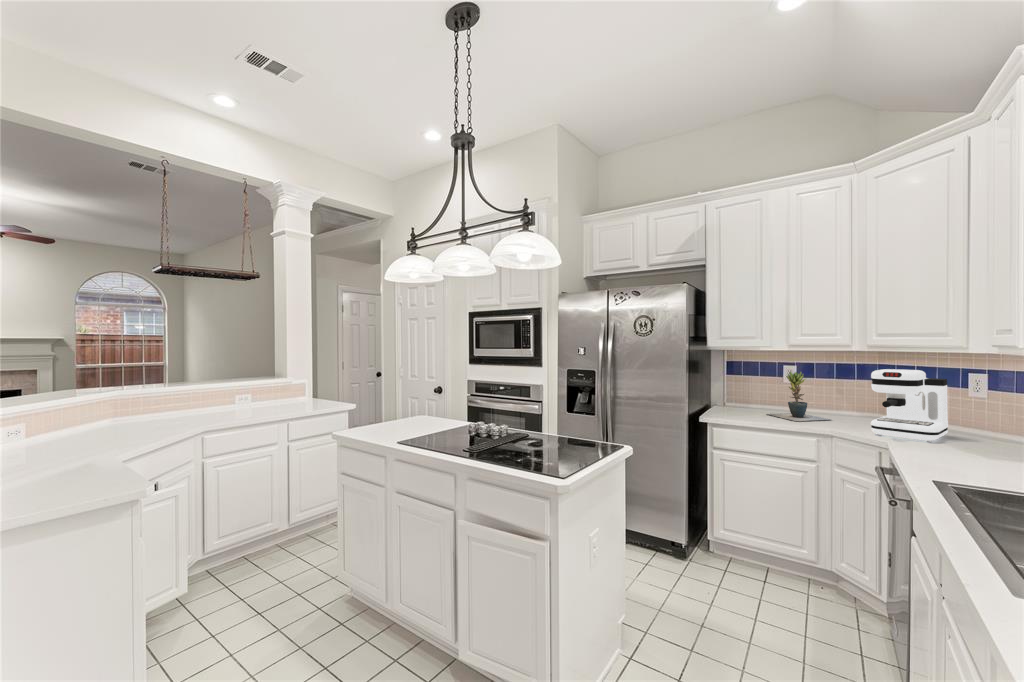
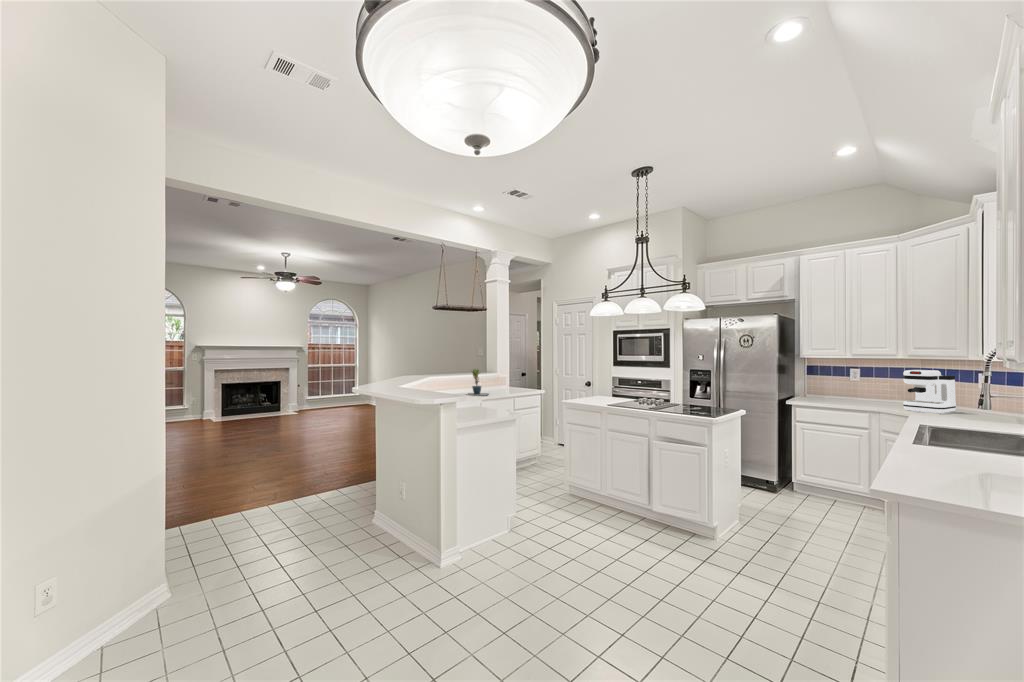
potted plant: present [768,372,830,421] -> present [467,369,488,396]

